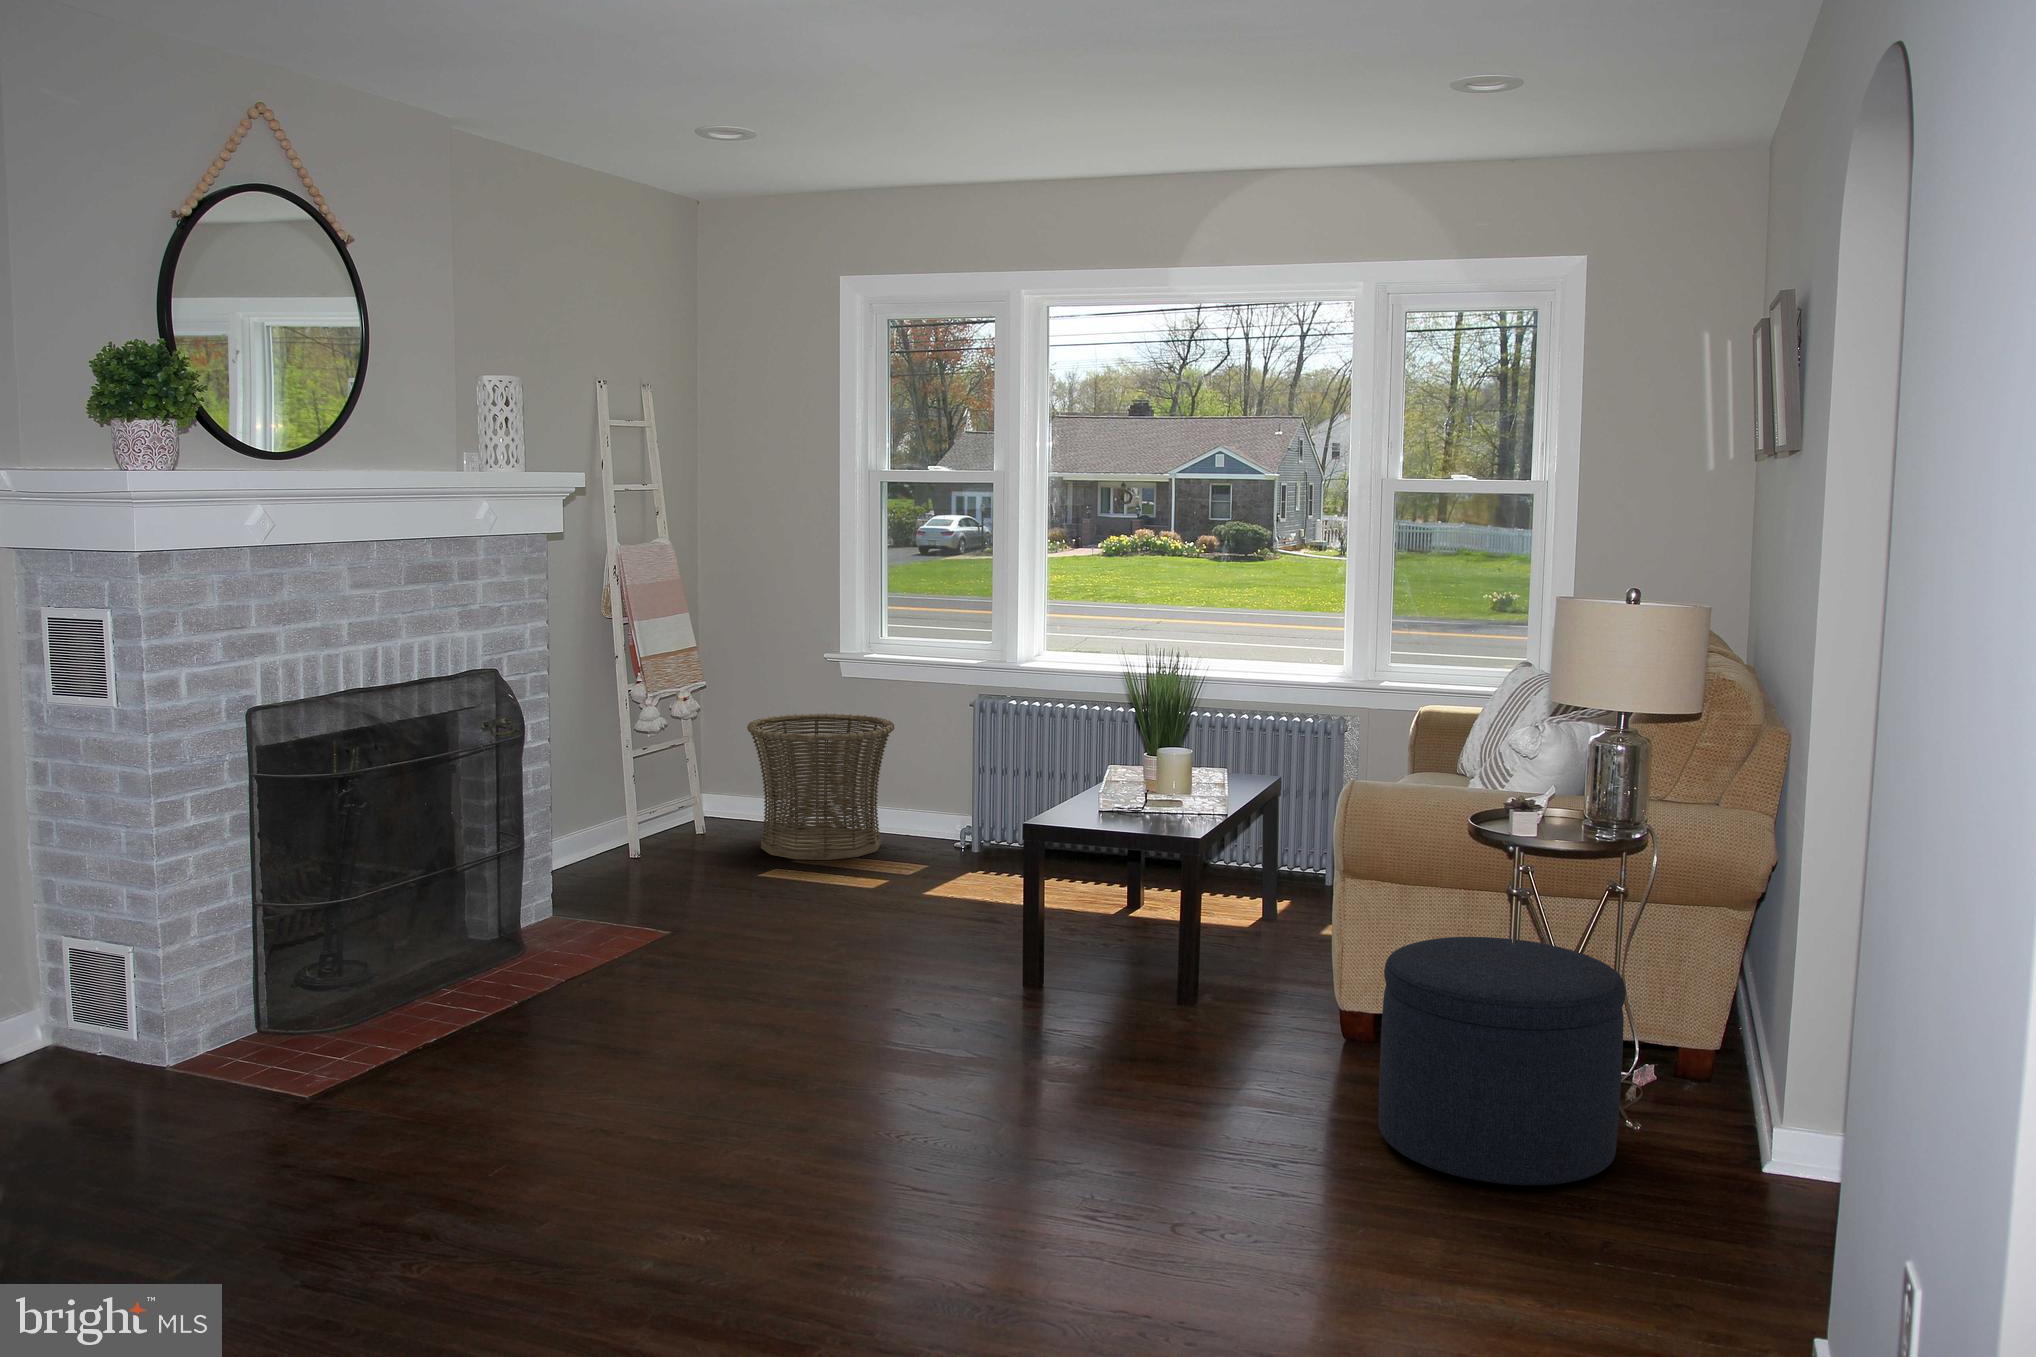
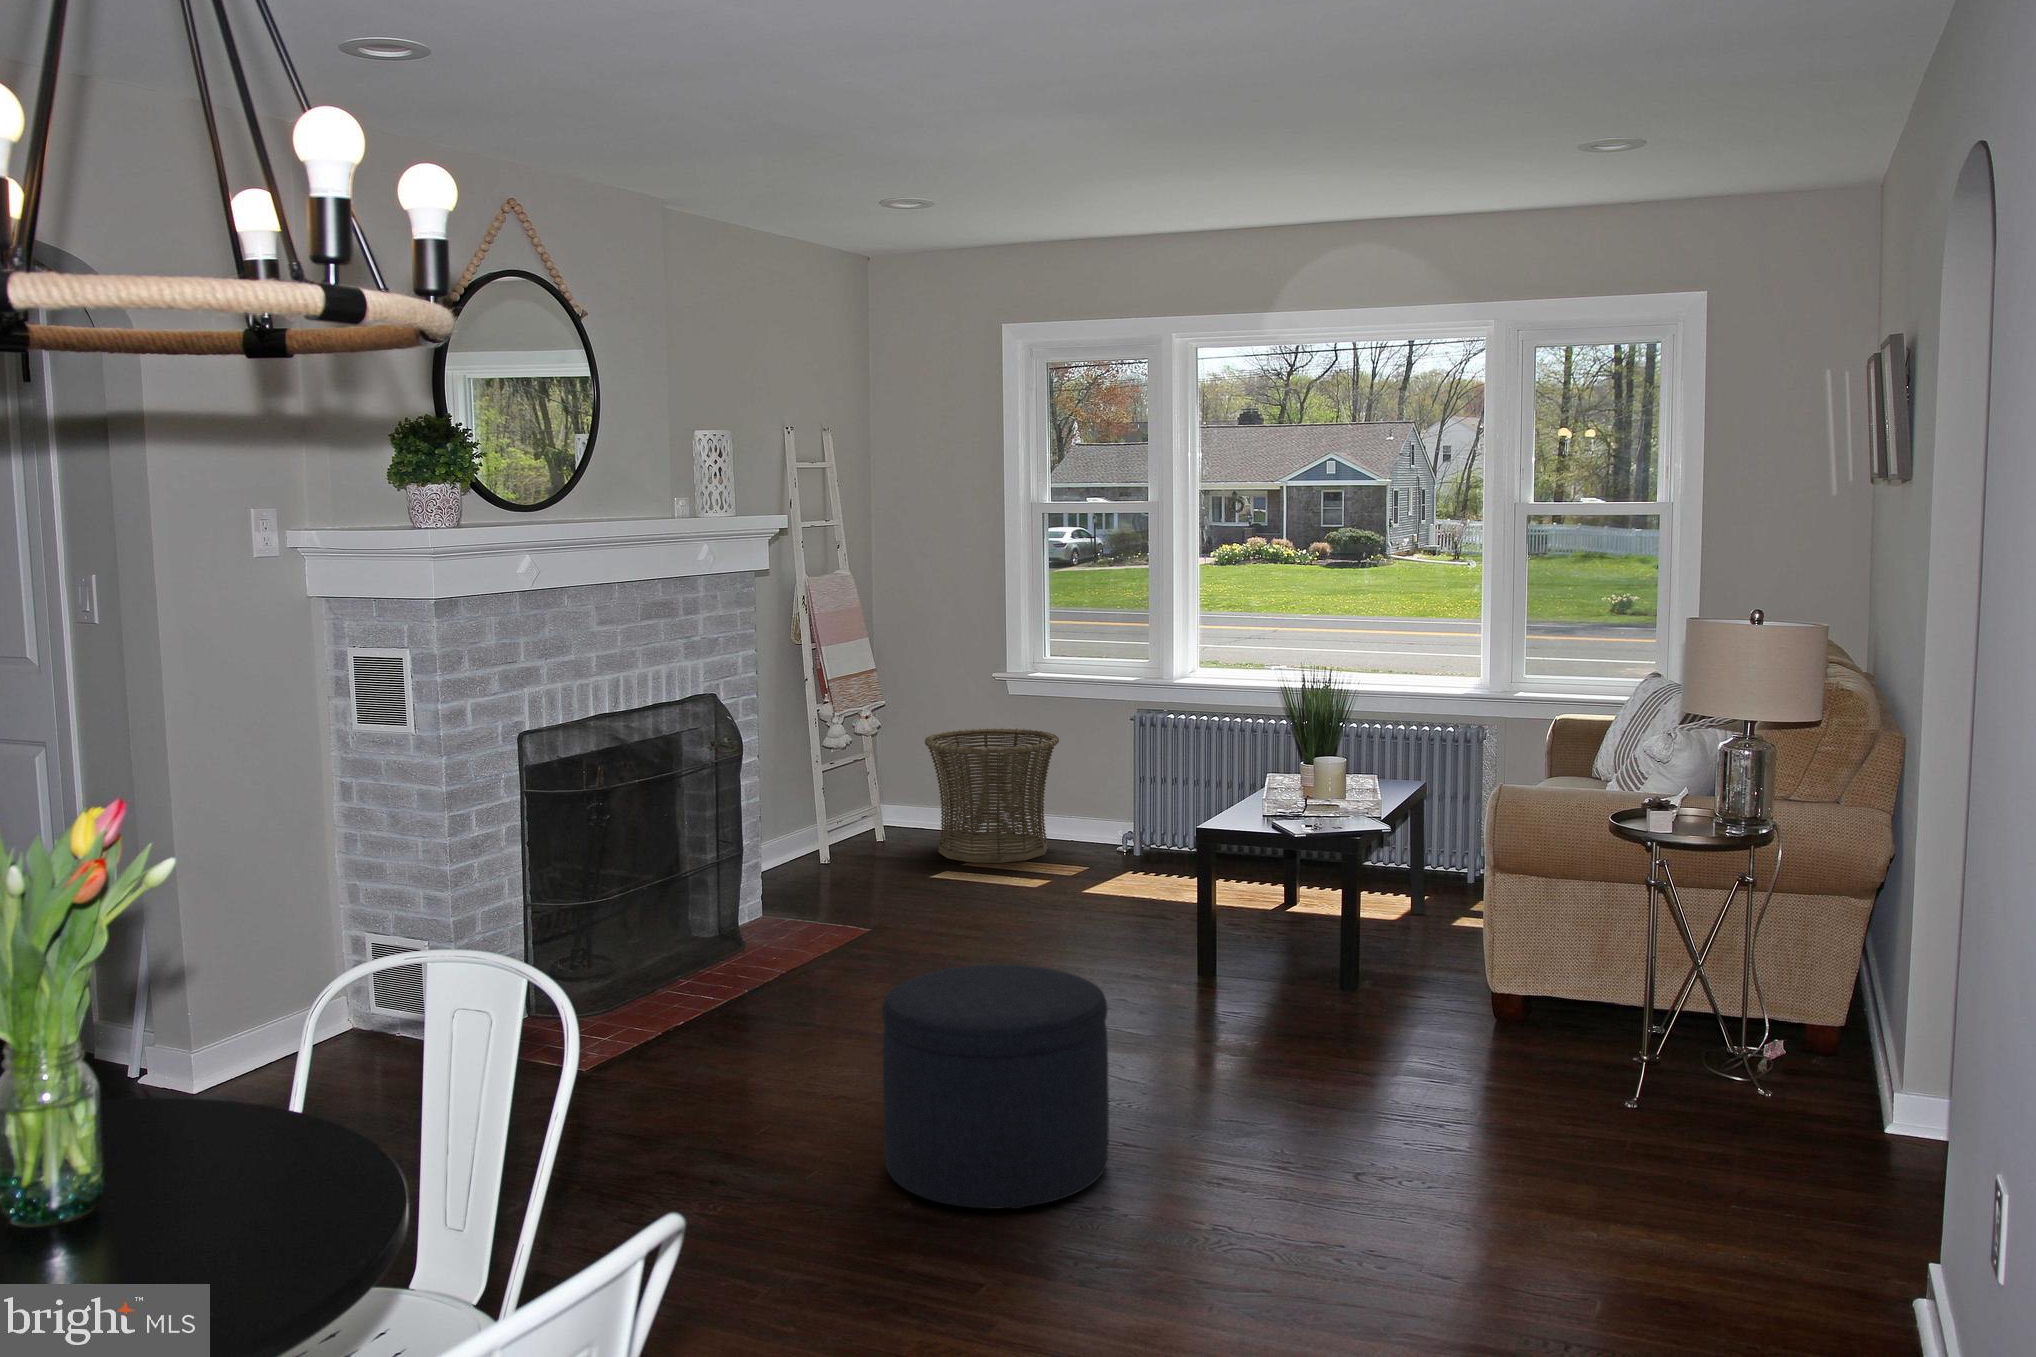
ottoman: present [1378,937,1626,1185] -> present [882,964,1109,1209]

